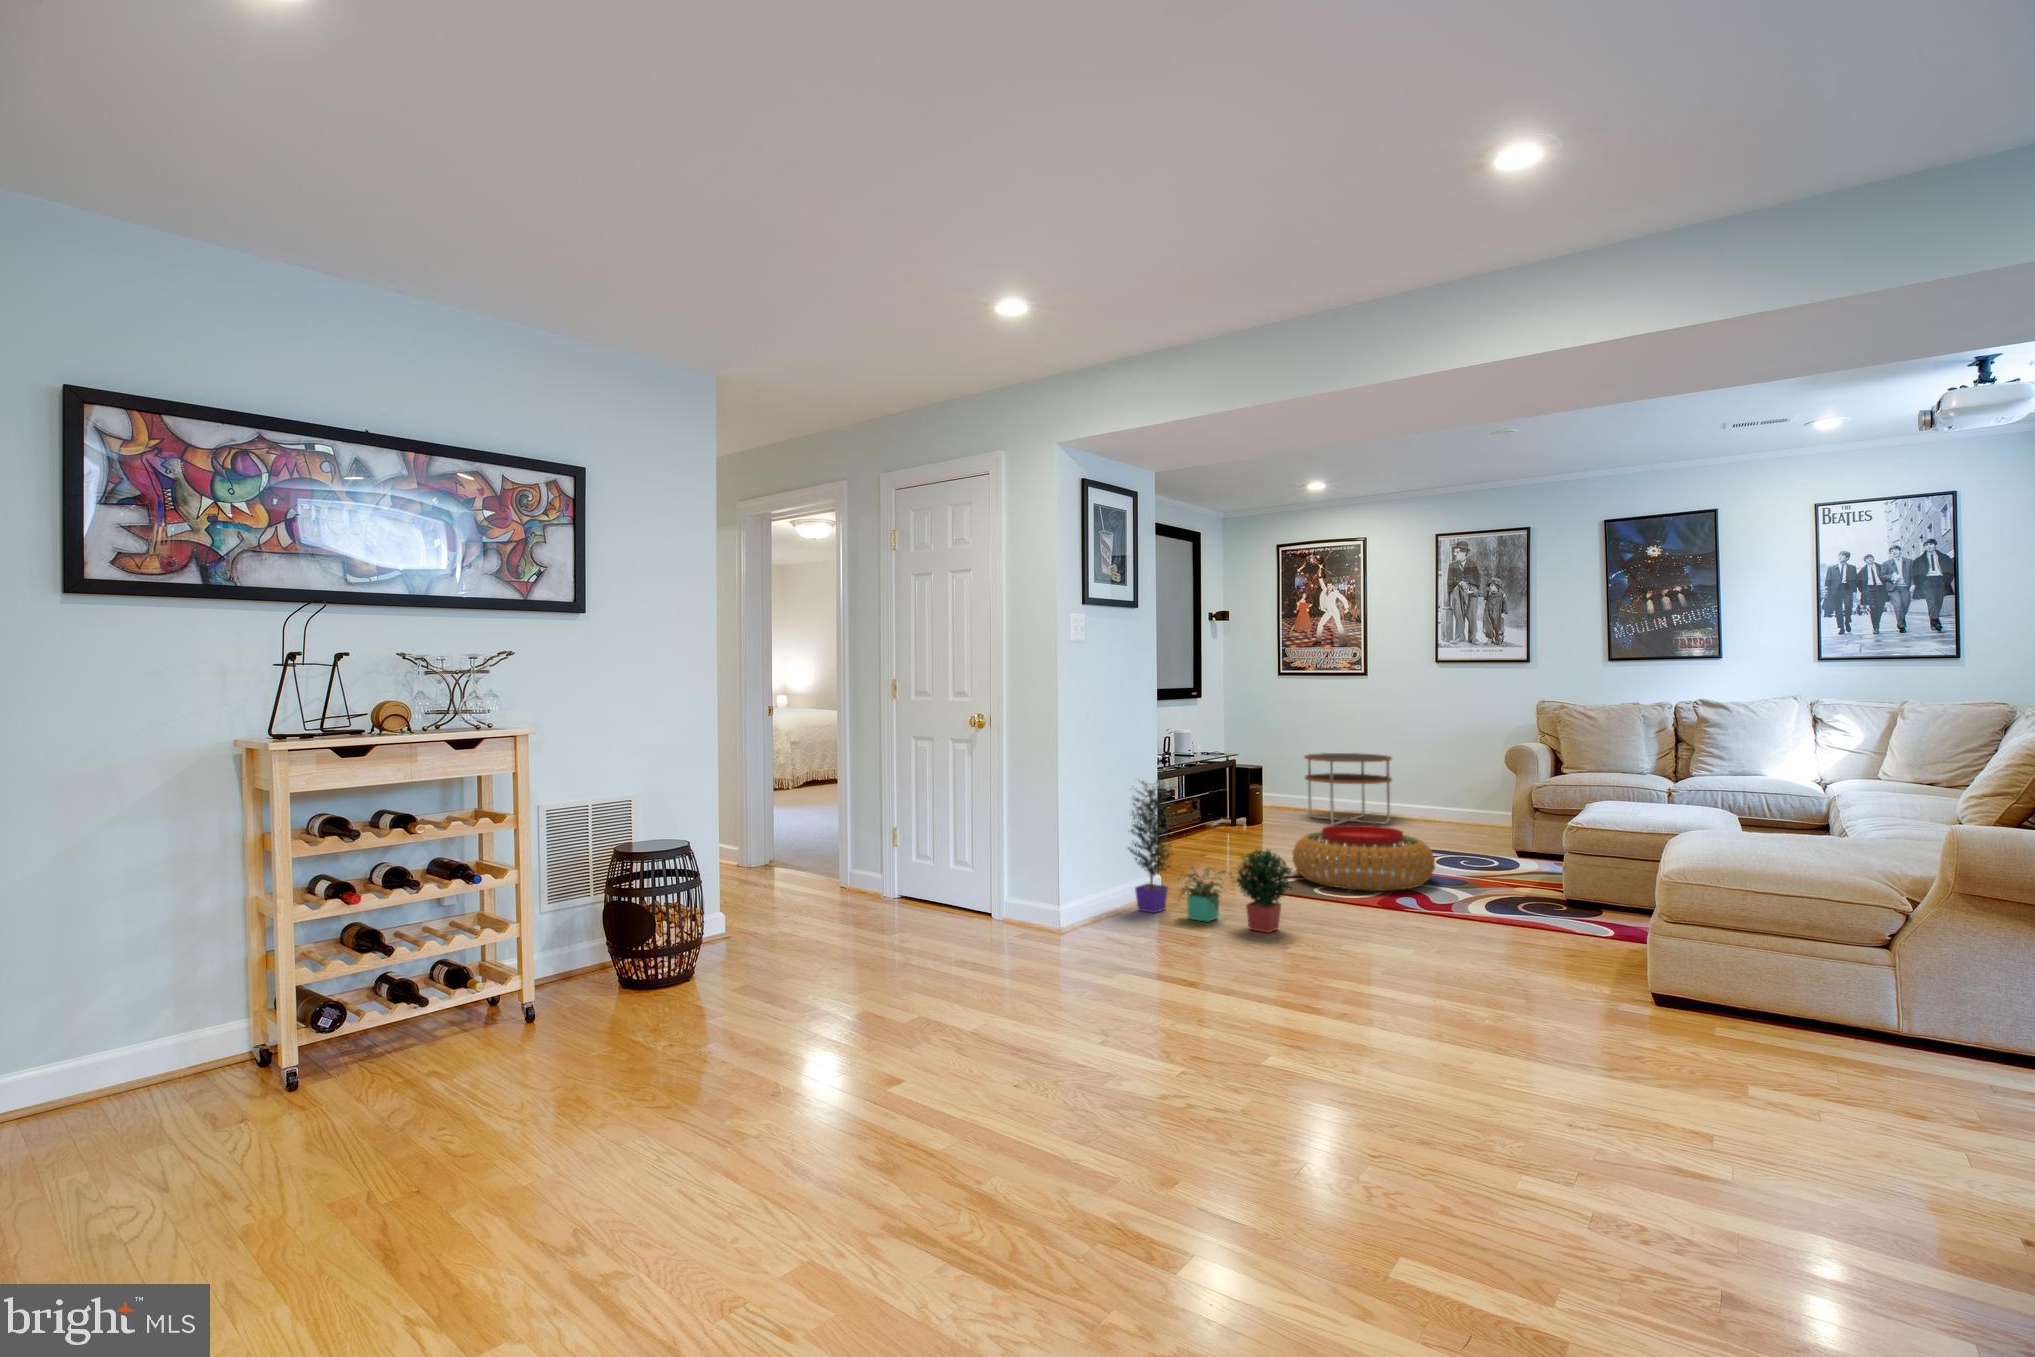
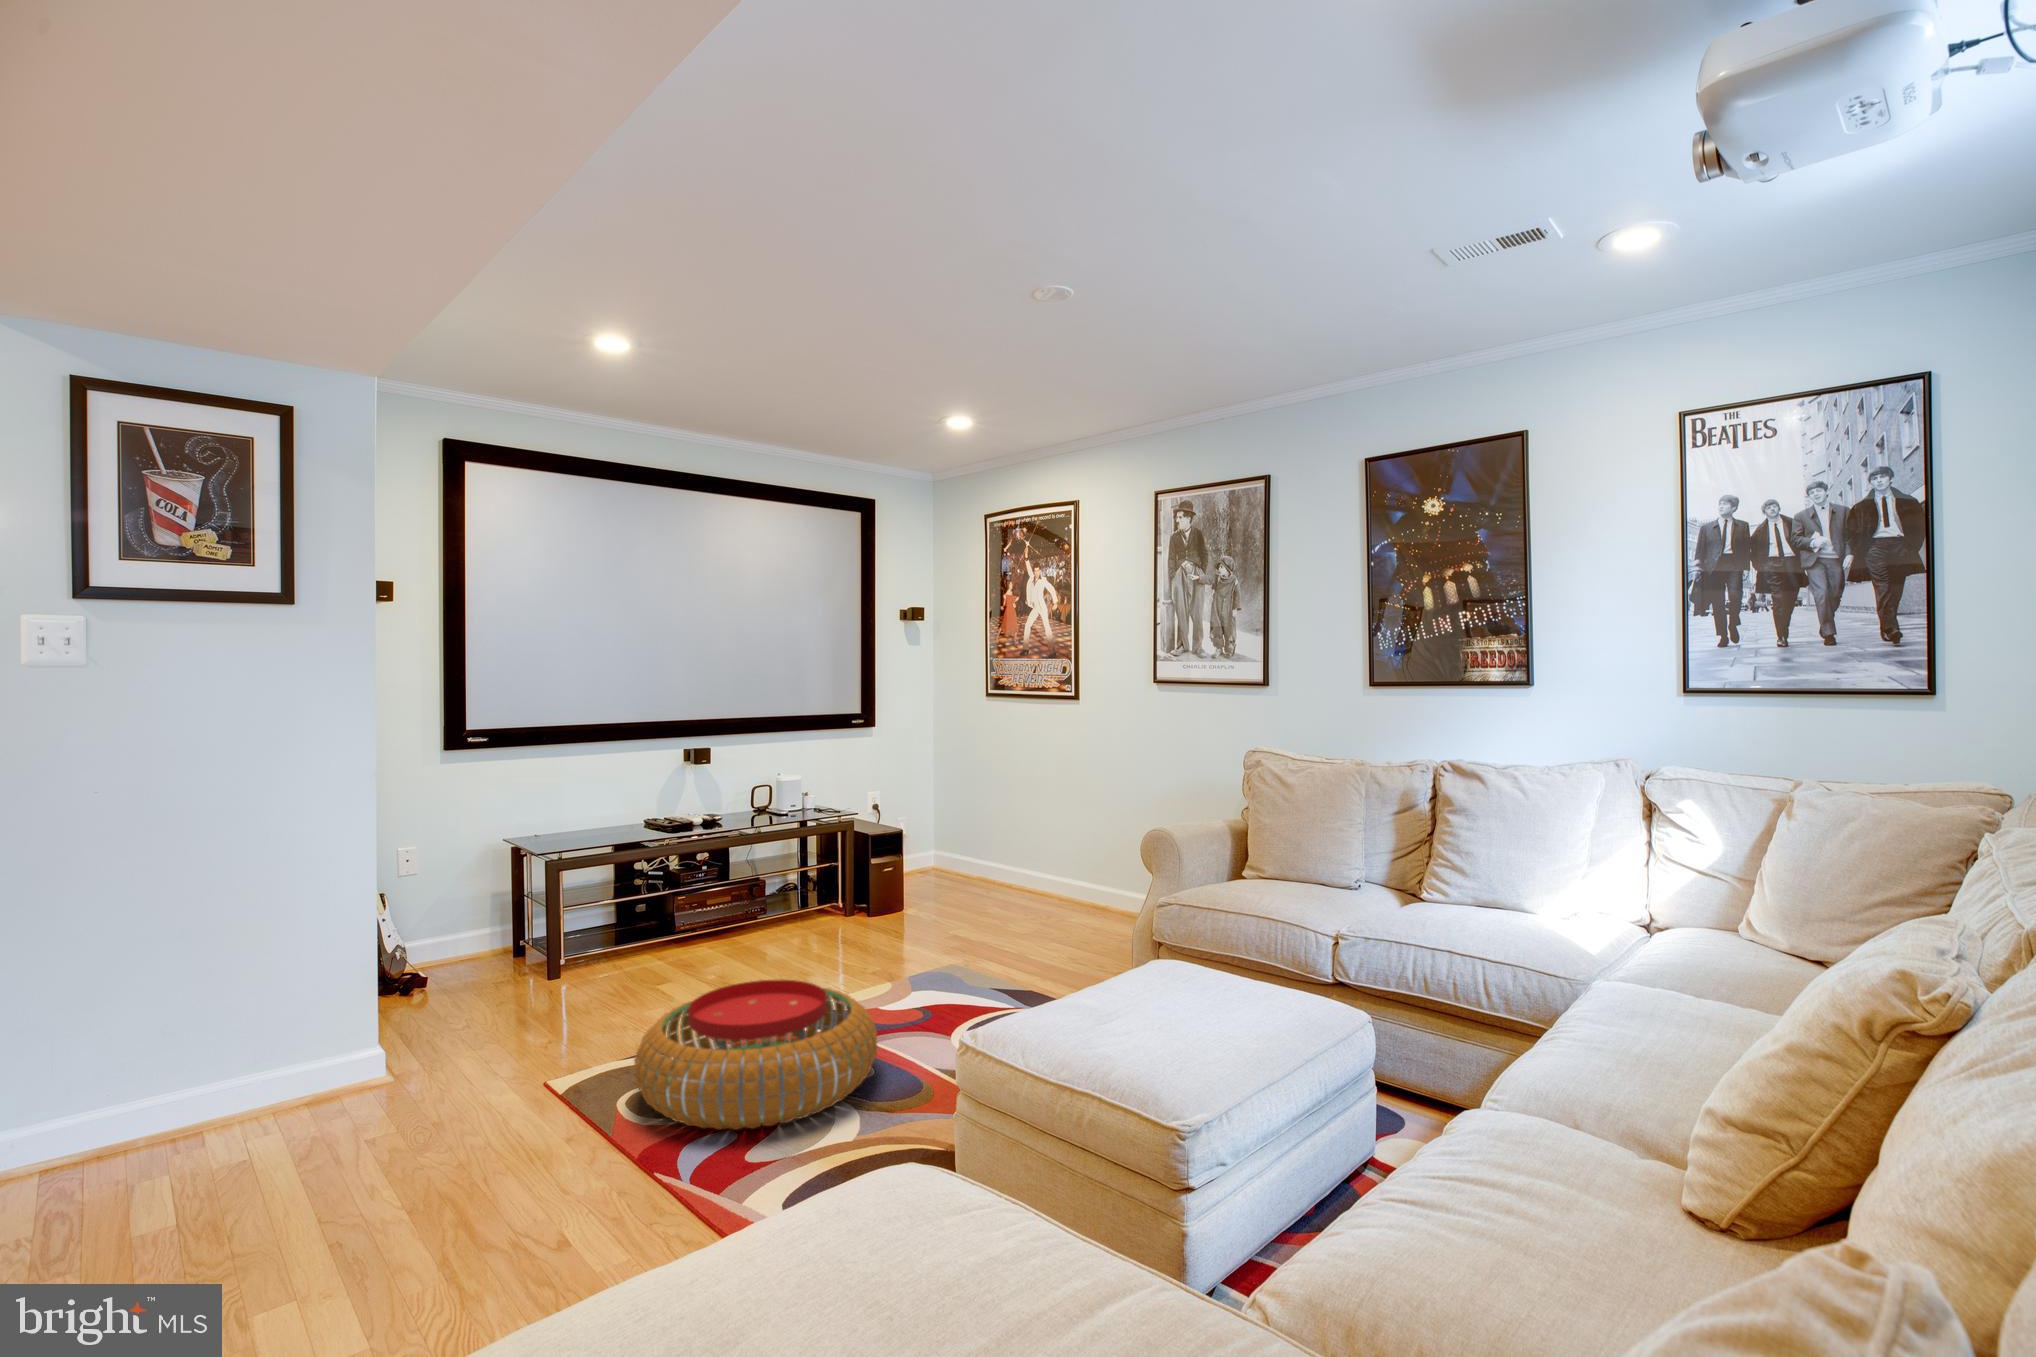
side table: present [1305,753,1392,825] -> none [966,814,1089,929]
potted plant: present [1128,780,1292,933] -> none [155,931,306,1285]

